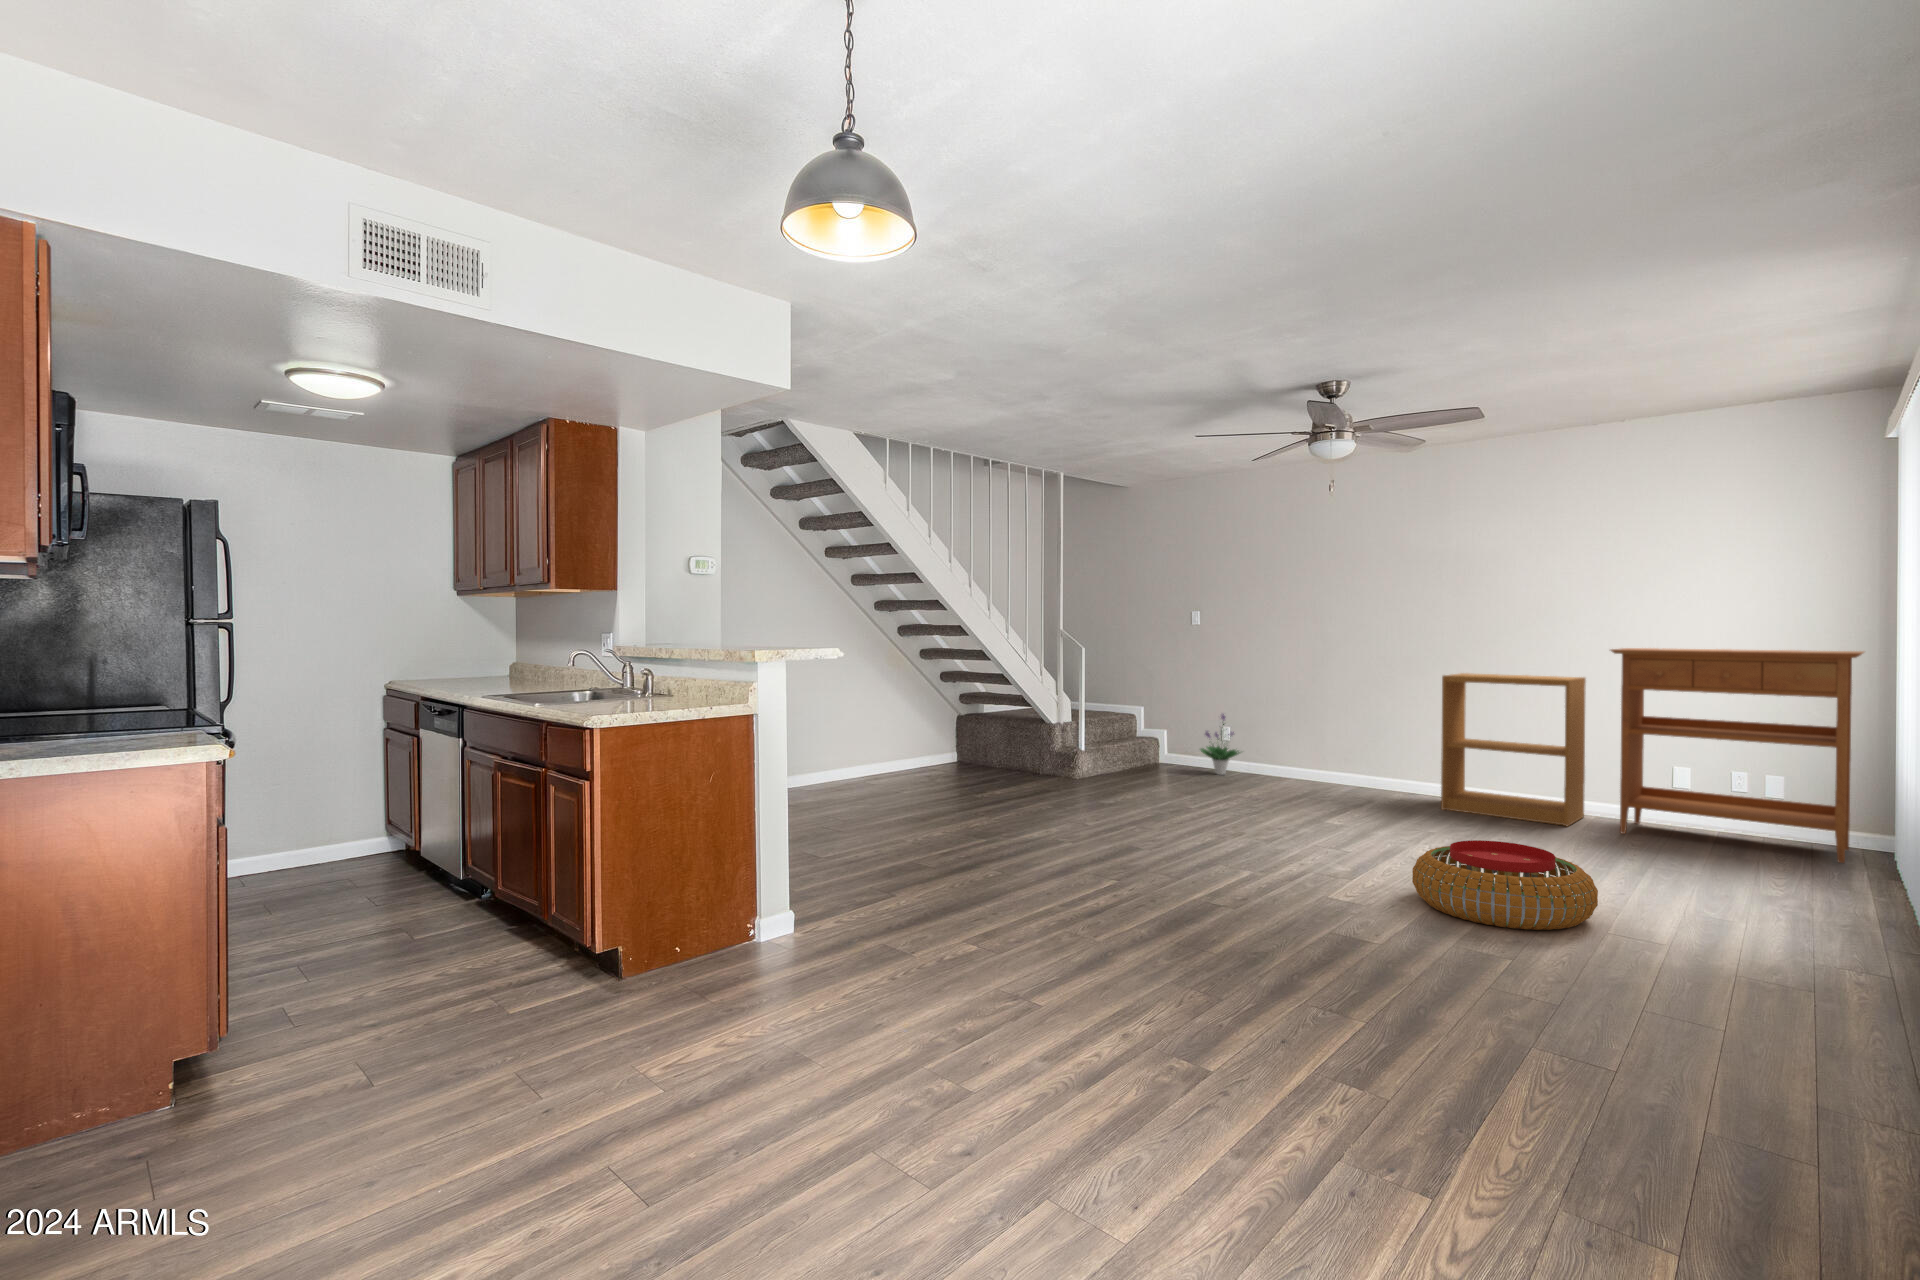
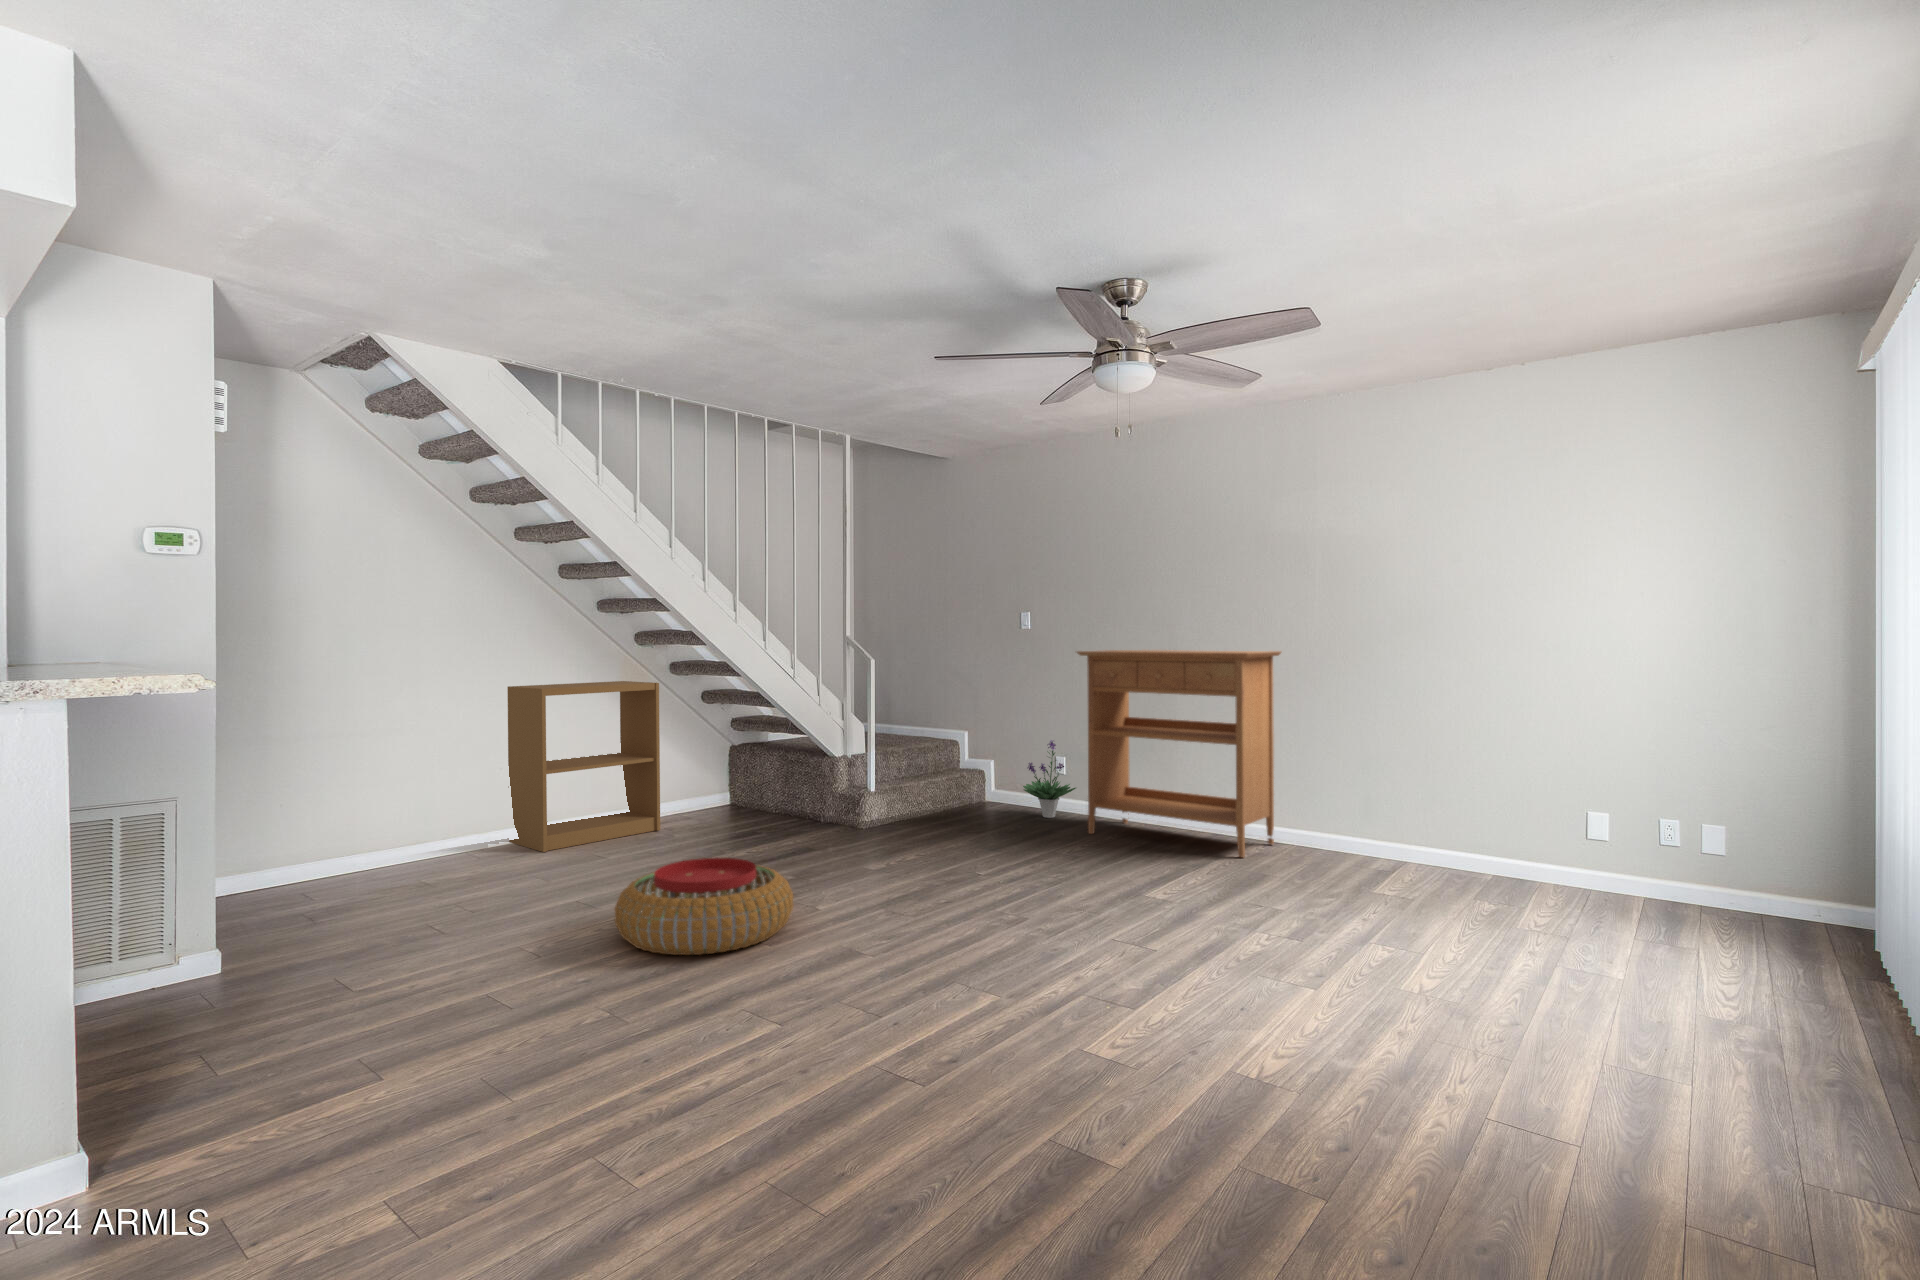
console table: present [1611,648,1864,863] -> present [1077,650,1281,857]
bookshelf: present [1441,673,1586,826] -> present [507,681,660,852]
pouf: present [1412,840,1598,930] -> present [614,858,793,955]

